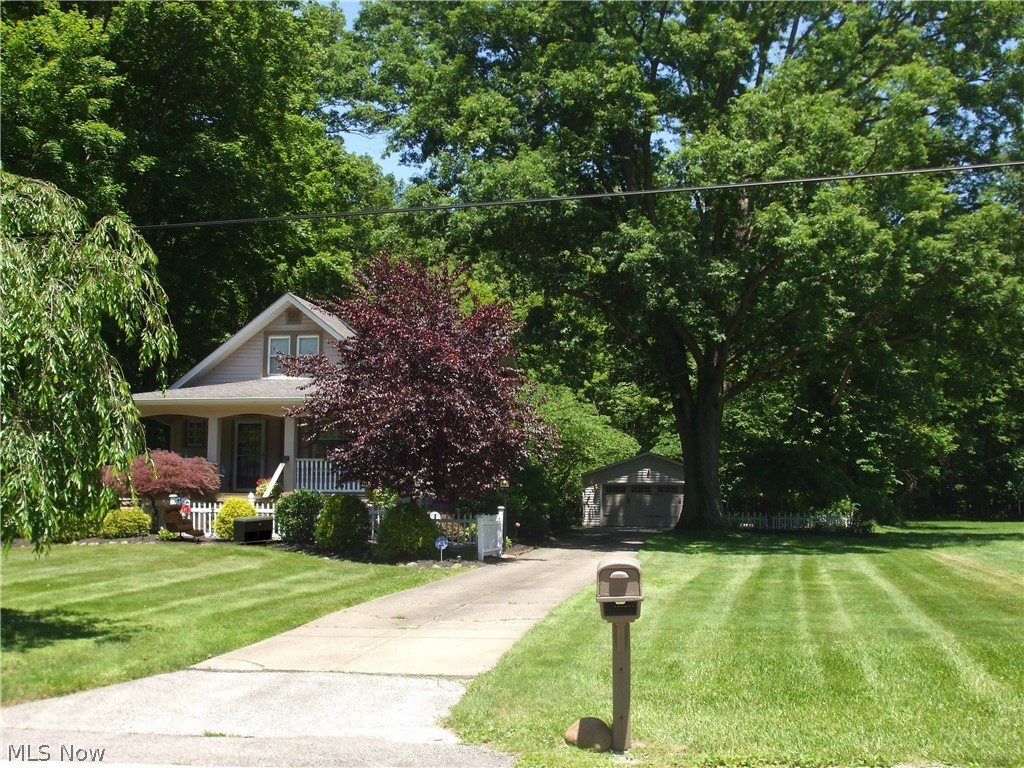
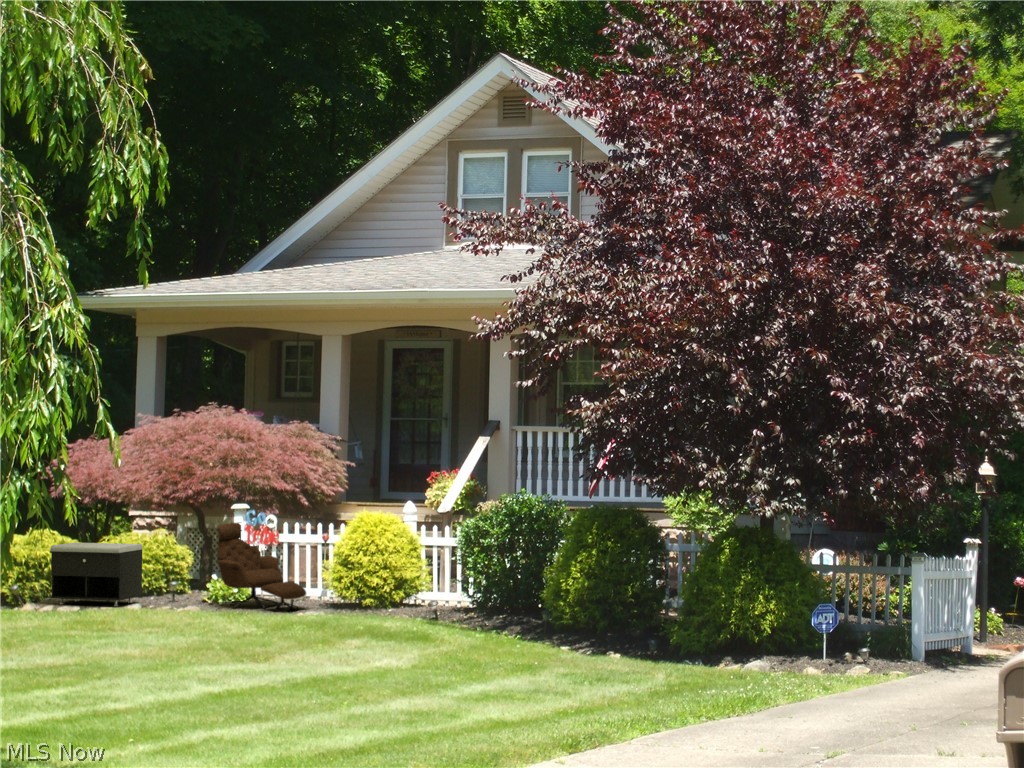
storage bench: present [233,516,274,545] -> present [50,542,142,606]

